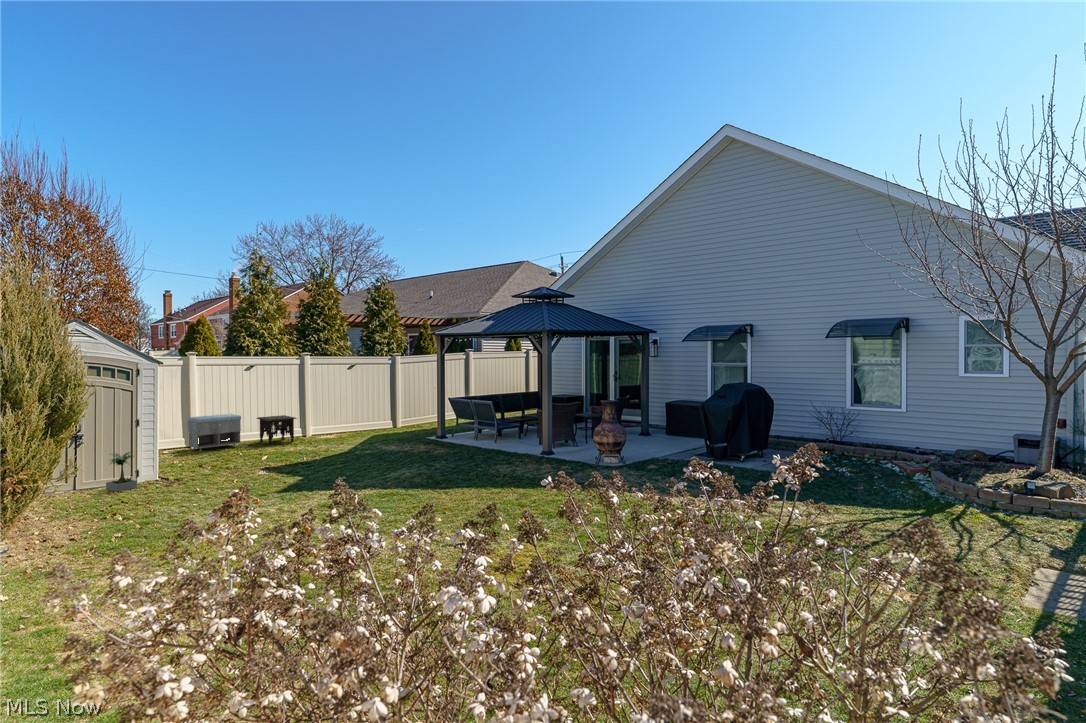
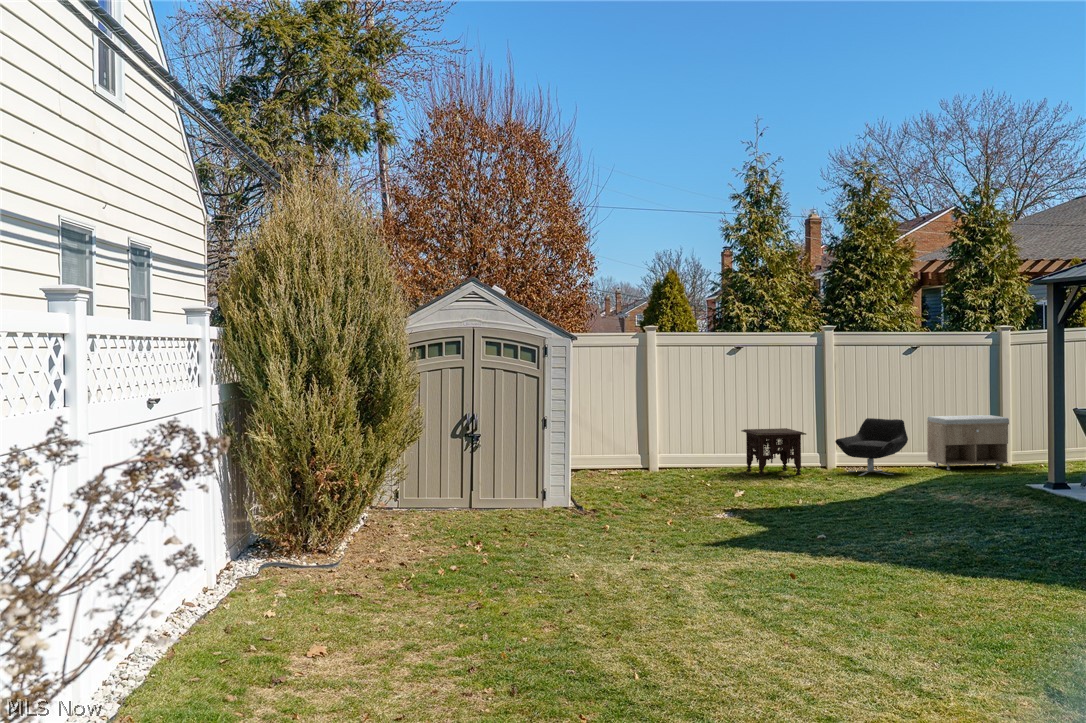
lounge chair: none [313,407,353,440] -> present [835,418,908,476]
storage bench: present [188,414,241,451] -> present [927,415,1009,470]
potted plant: present [106,451,137,492] -> none [508,463,550,524]

